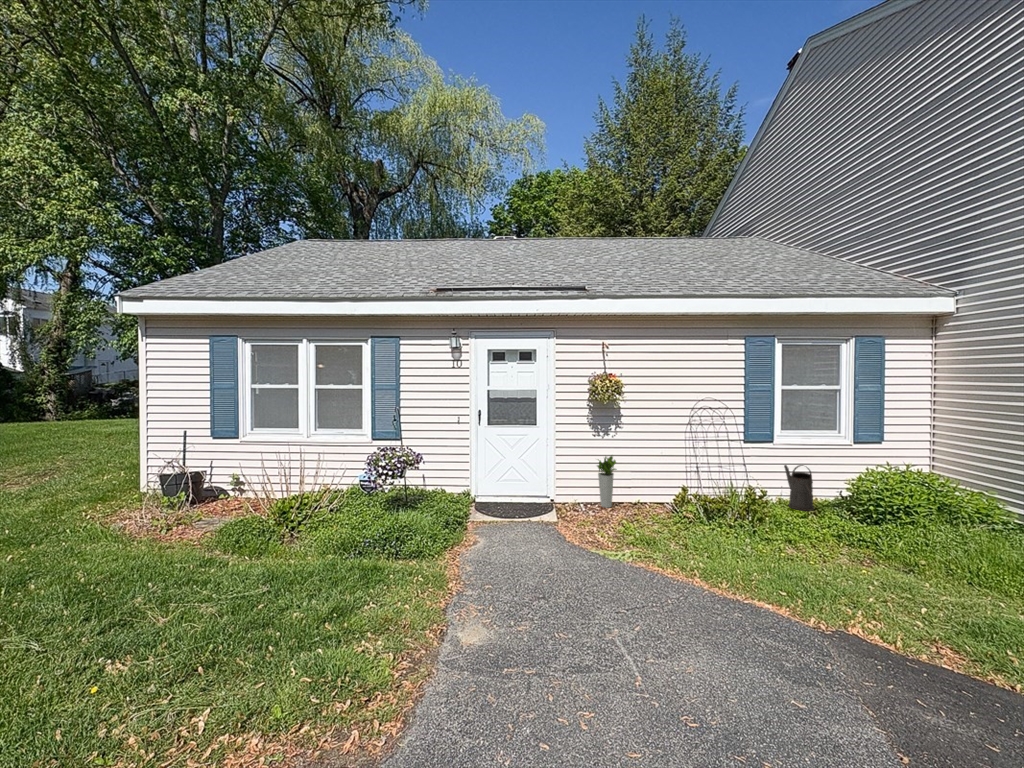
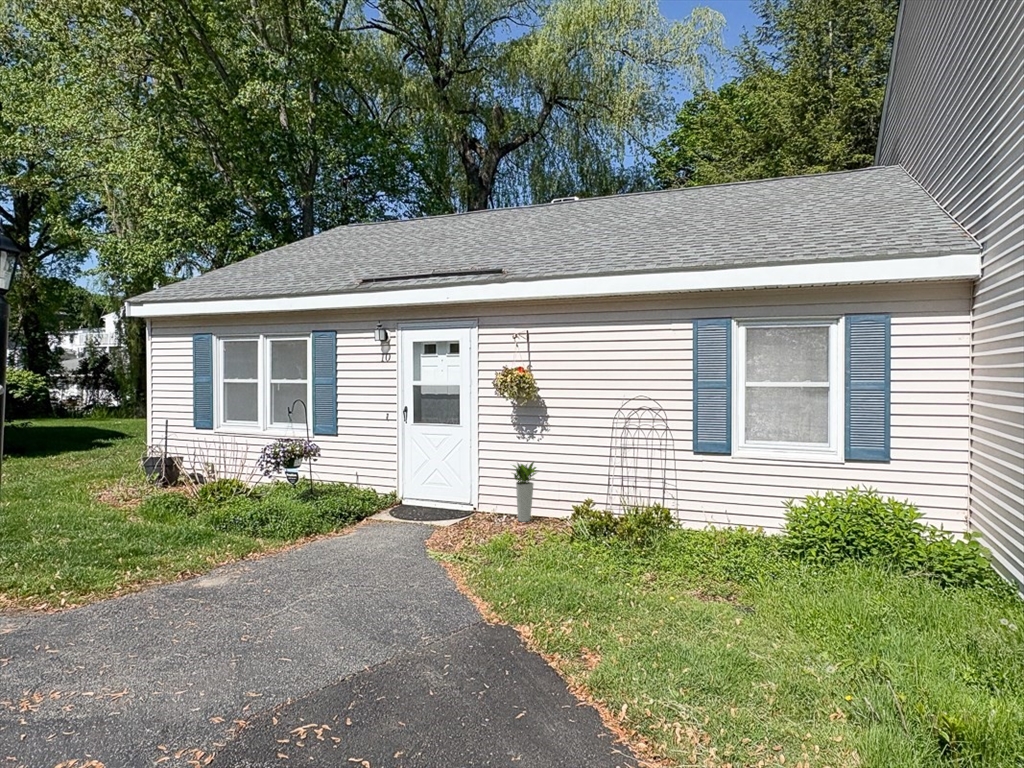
watering can: present [784,465,814,511] -> none [717,484,747,543]

